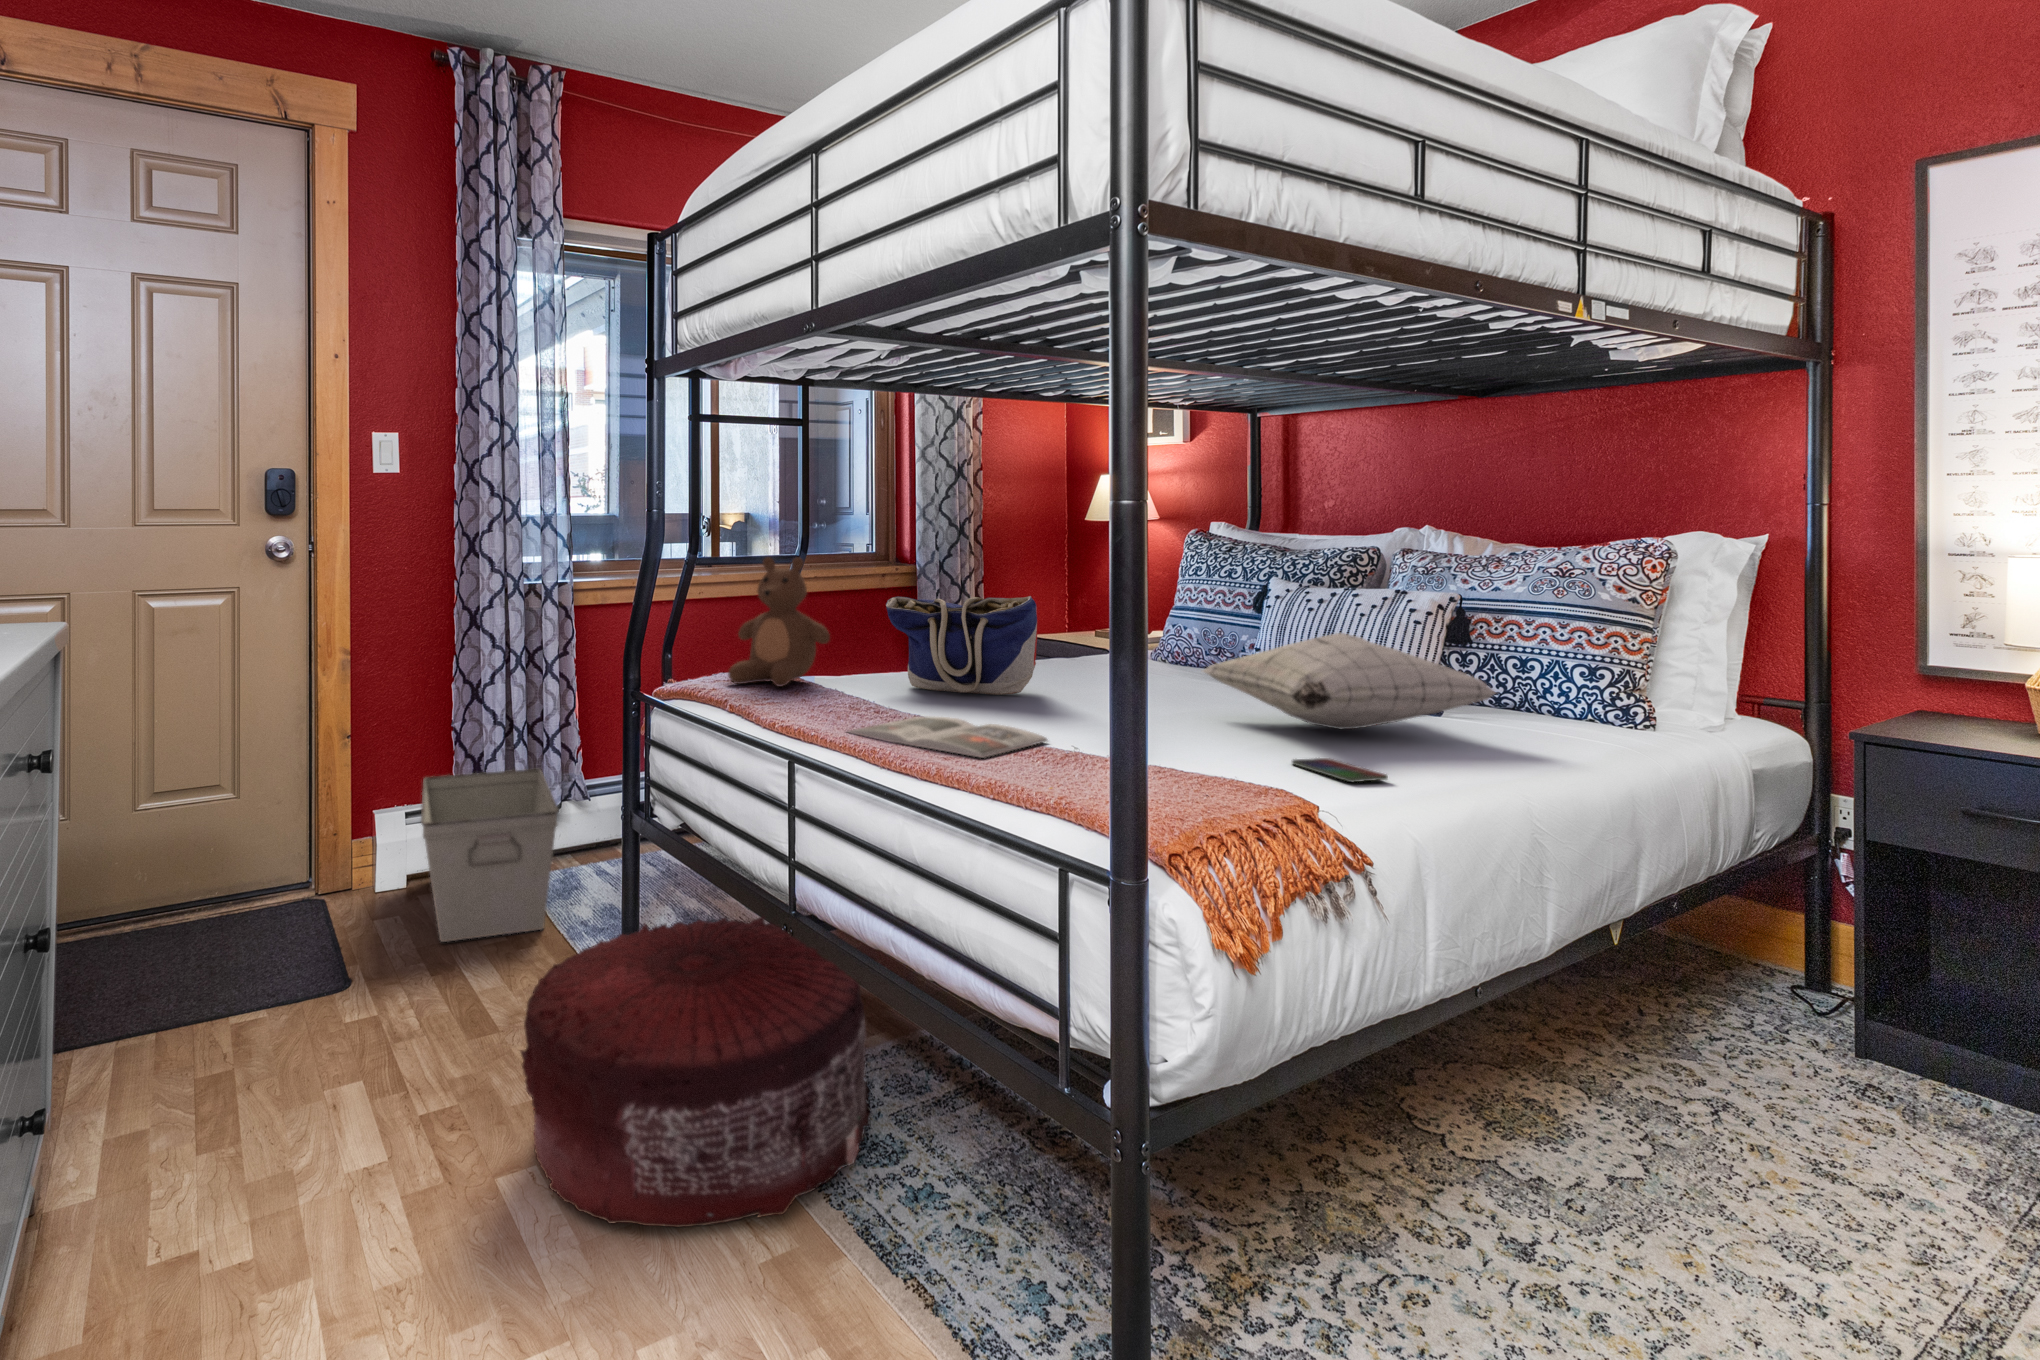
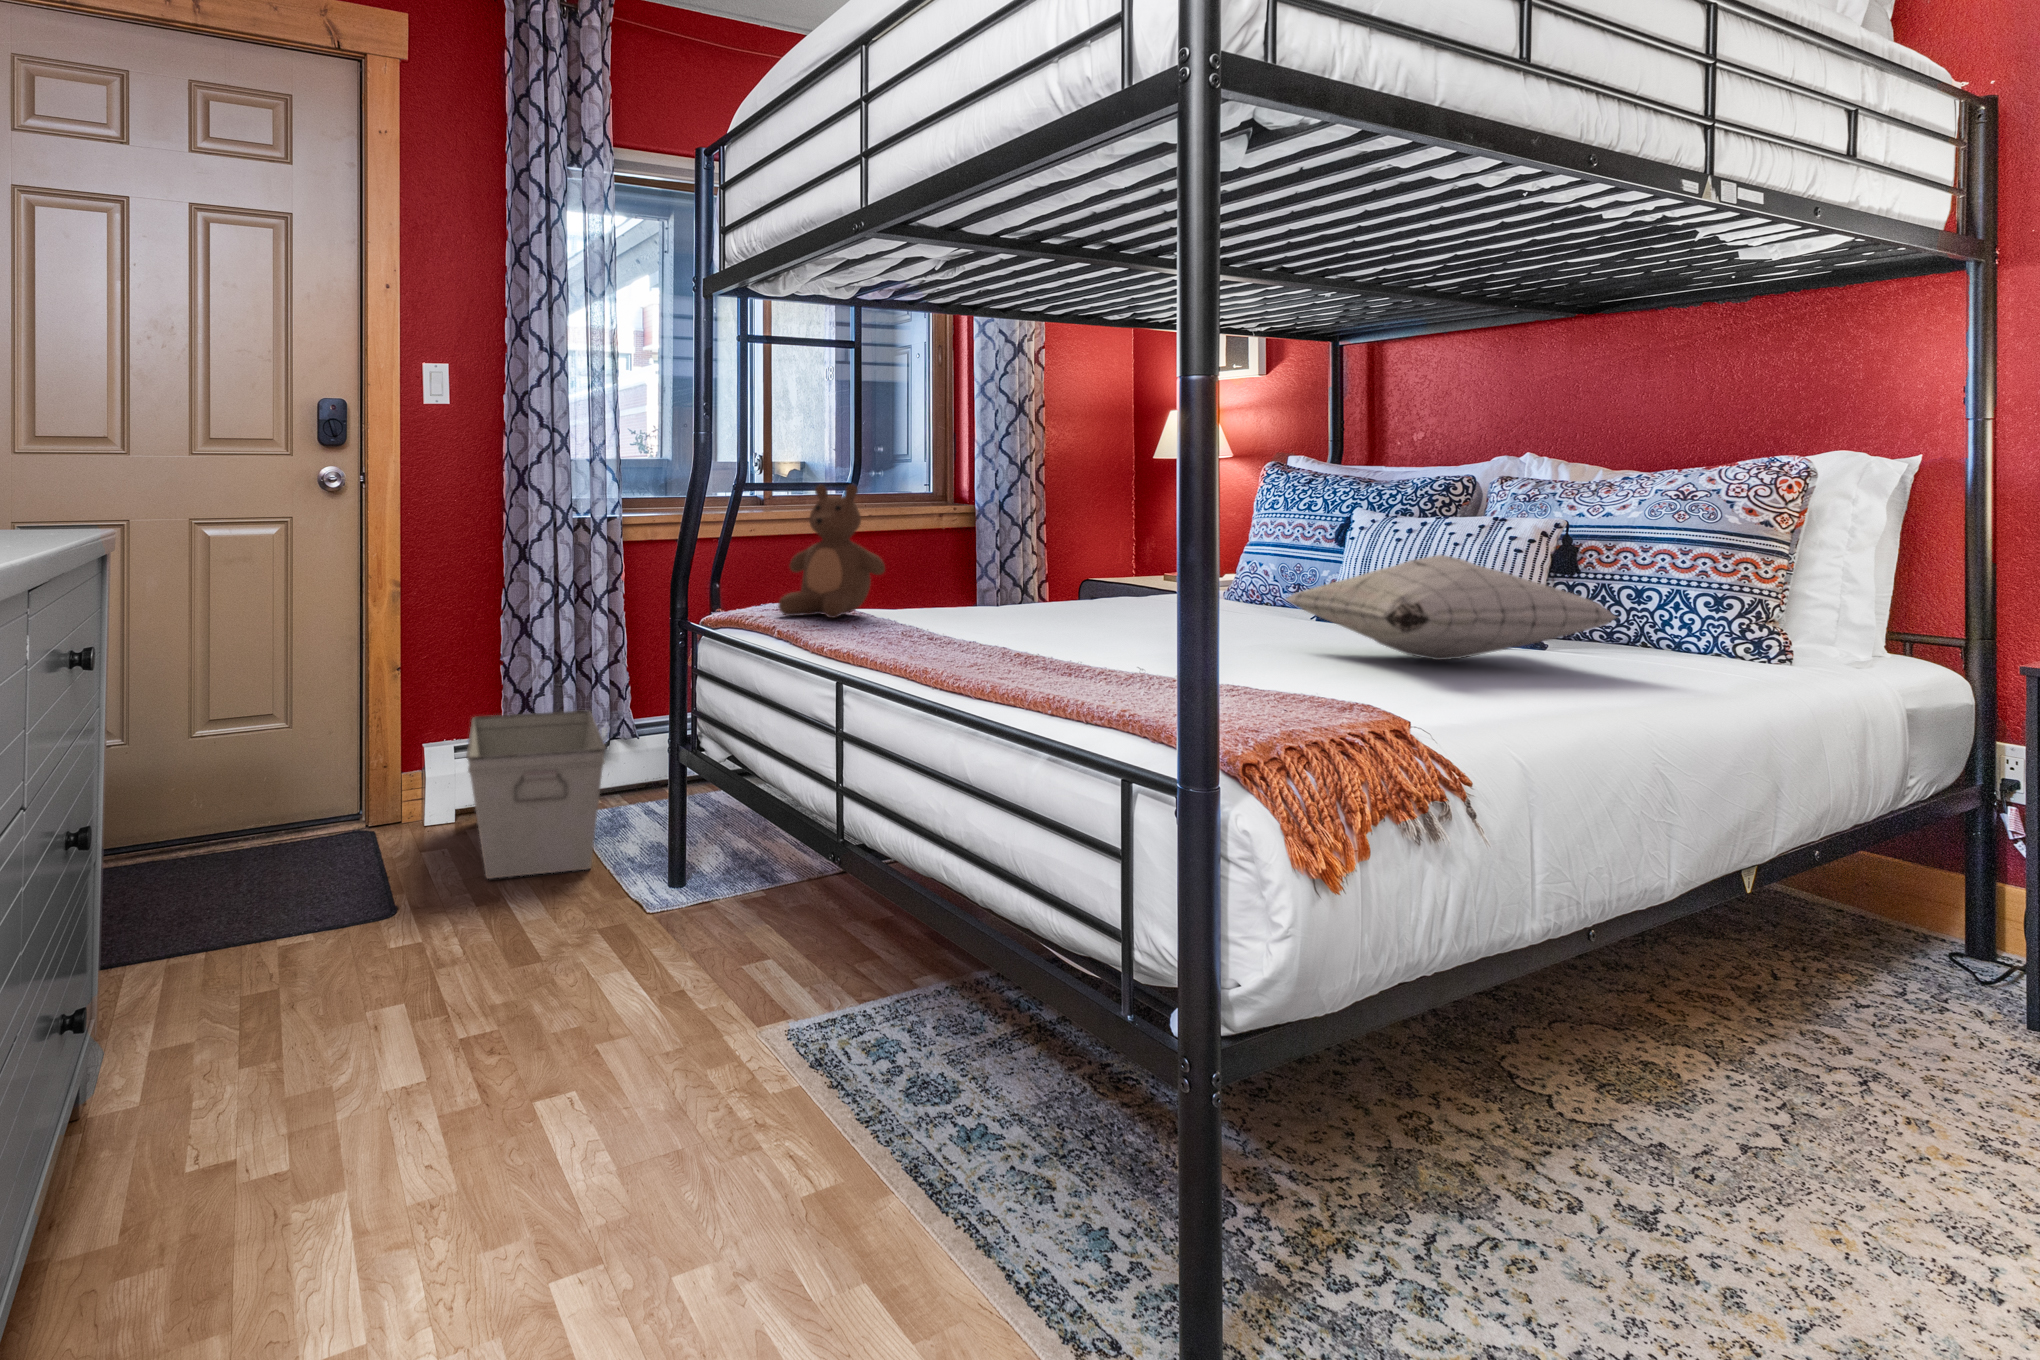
tote bag: present [886,596,1037,695] -> none [944,522,1105,628]
magazine: present [846,717,1048,758] -> none [895,643,1116,678]
smartphone: present [1292,758,1388,782] -> none [1384,682,1494,703]
pouf: present [520,917,872,1227] -> none [555,849,926,1158]

